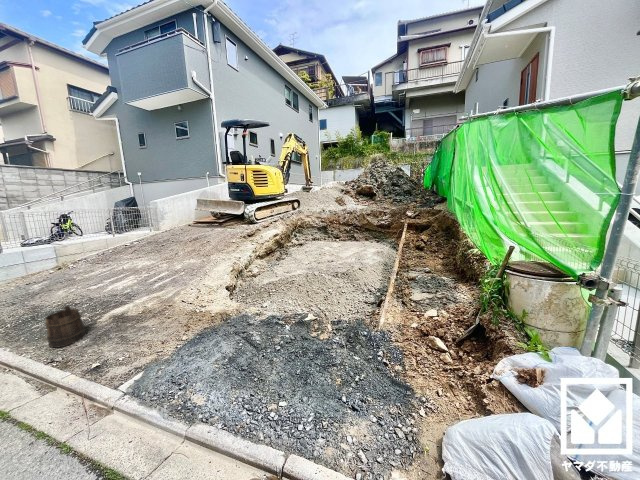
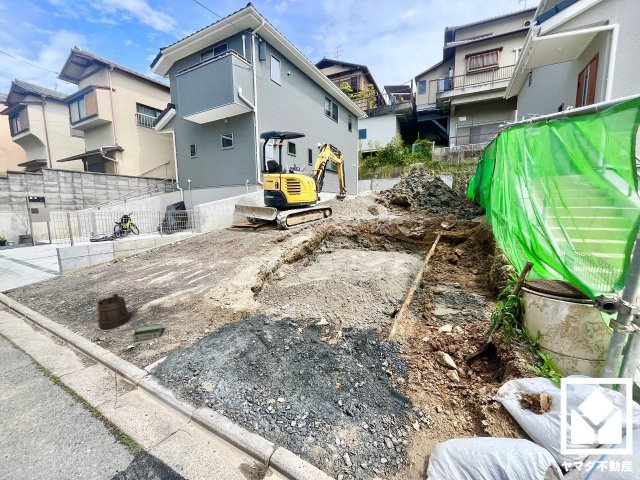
toolbox: none [96,336,131,359] -> present [133,324,162,341]

